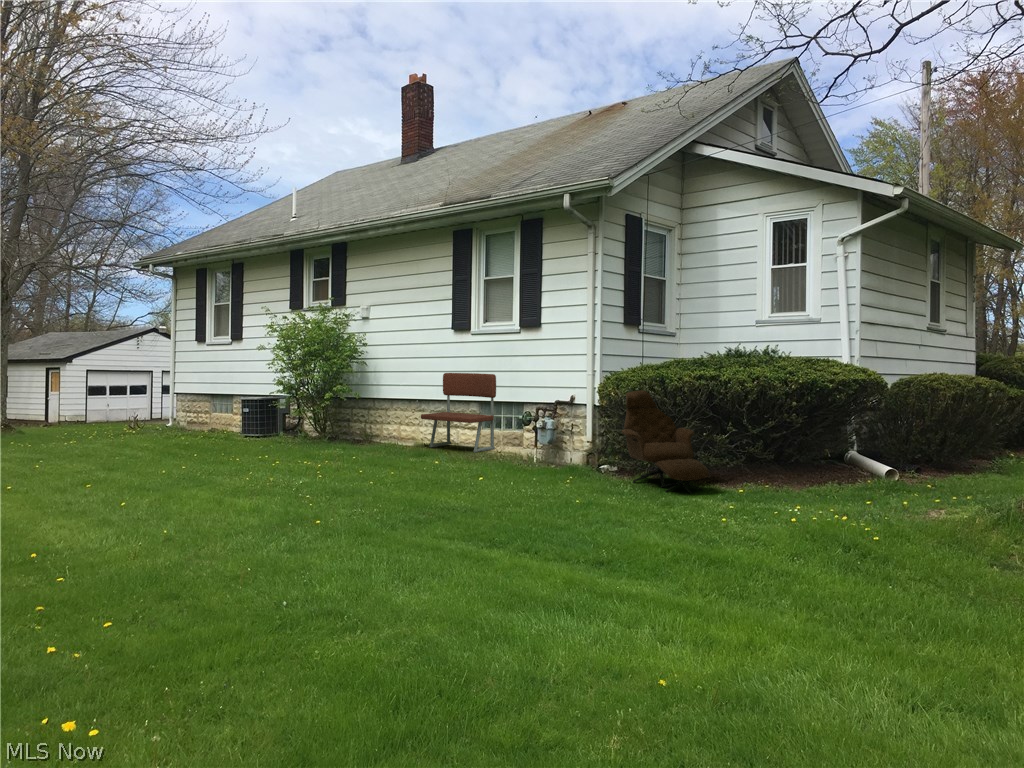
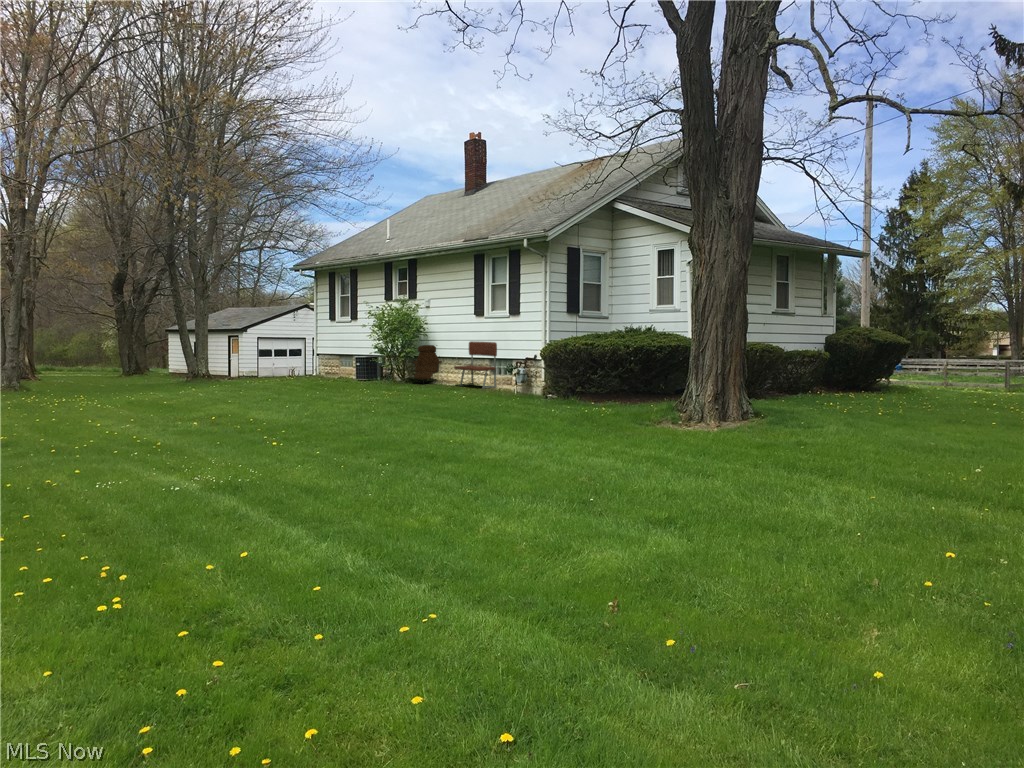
lounge chair: present [622,391,708,494] -> present [413,345,442,383]

